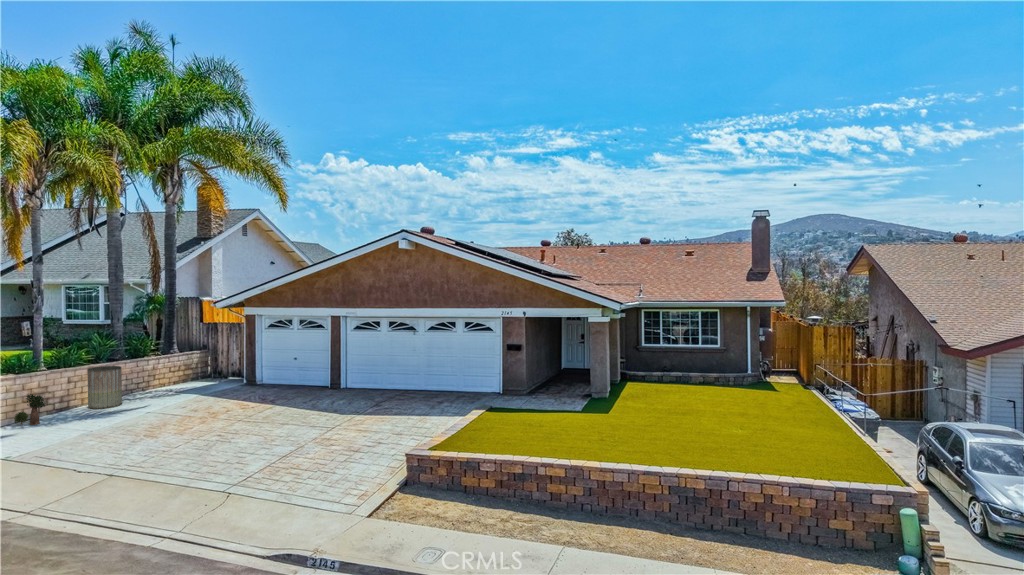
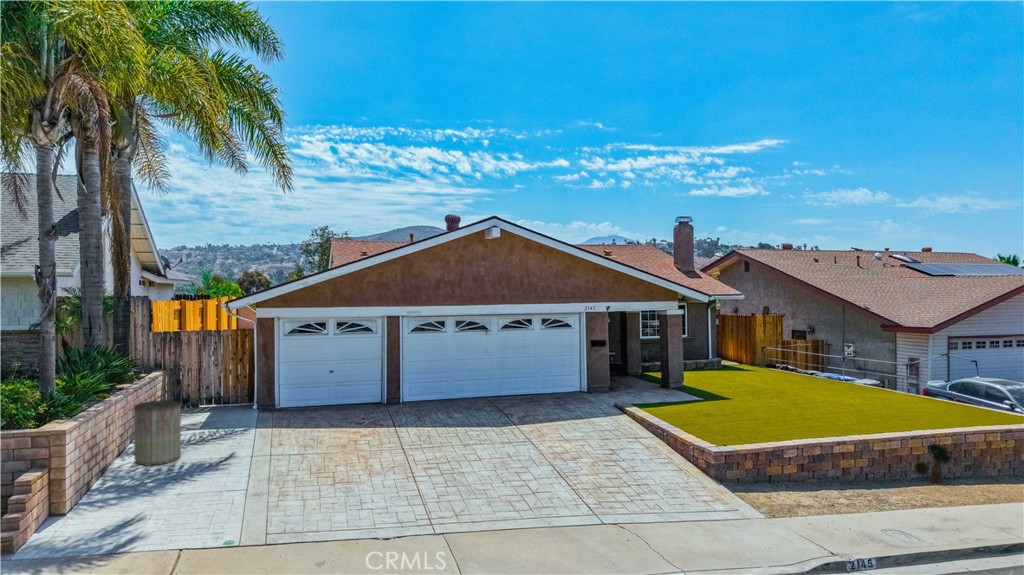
potted plant: present [14,394,46,425] -> present [914,444,951,482]

